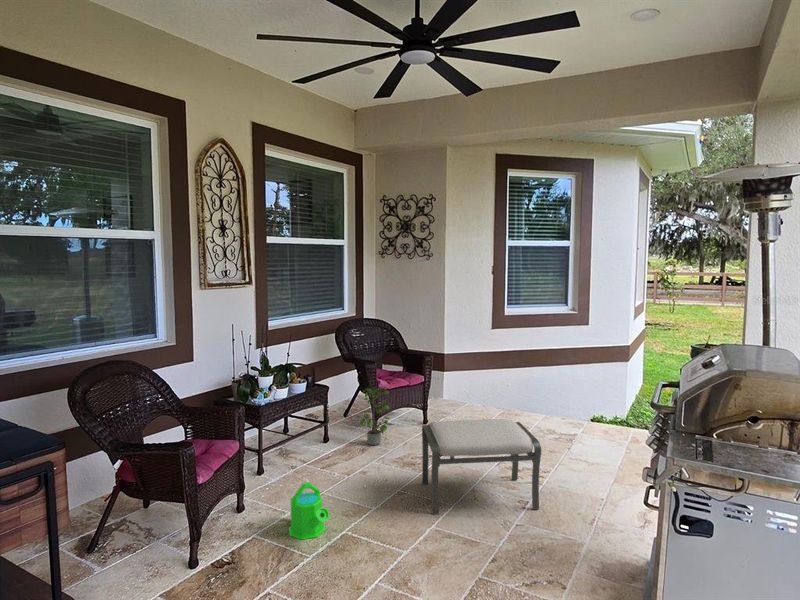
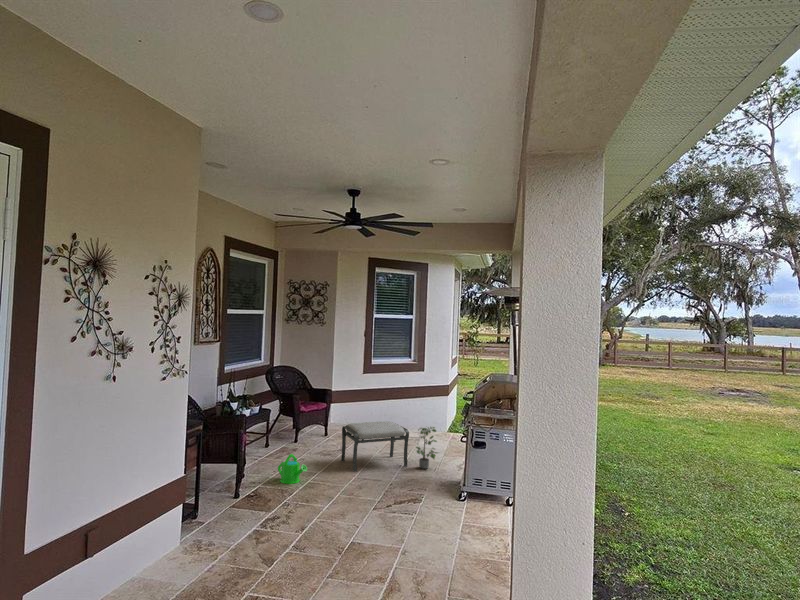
potted plant: present [360,387,394,445] -> present [416,427,437,469]

